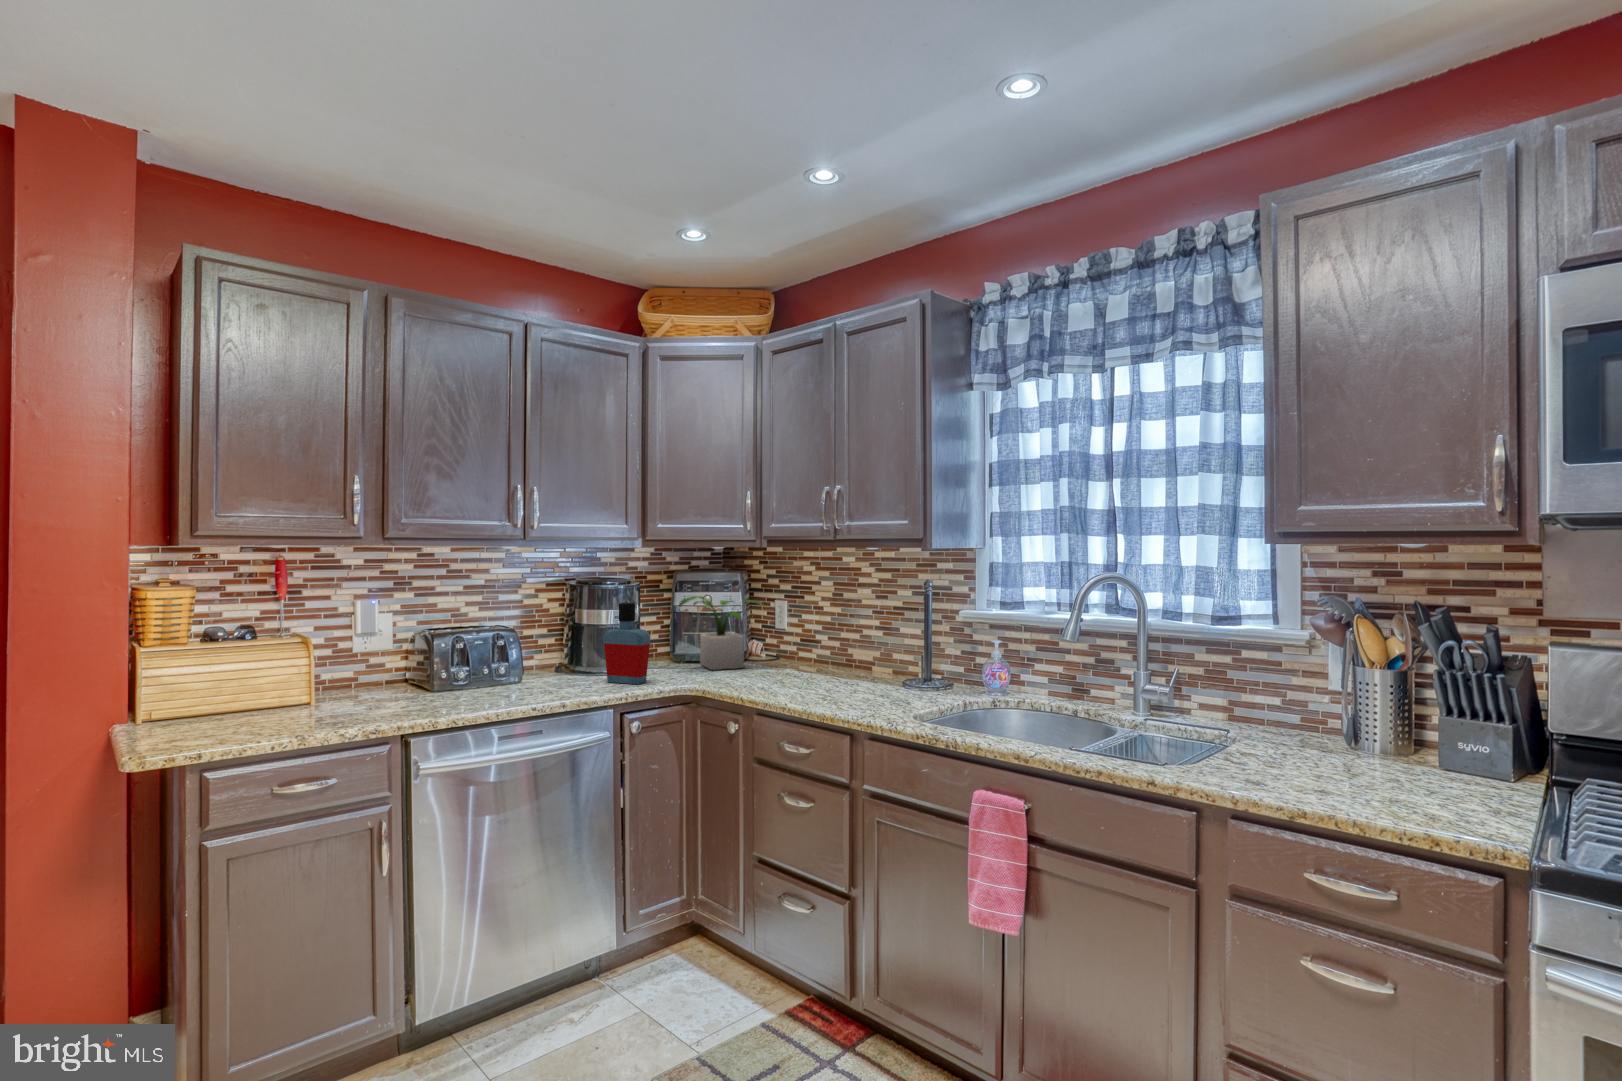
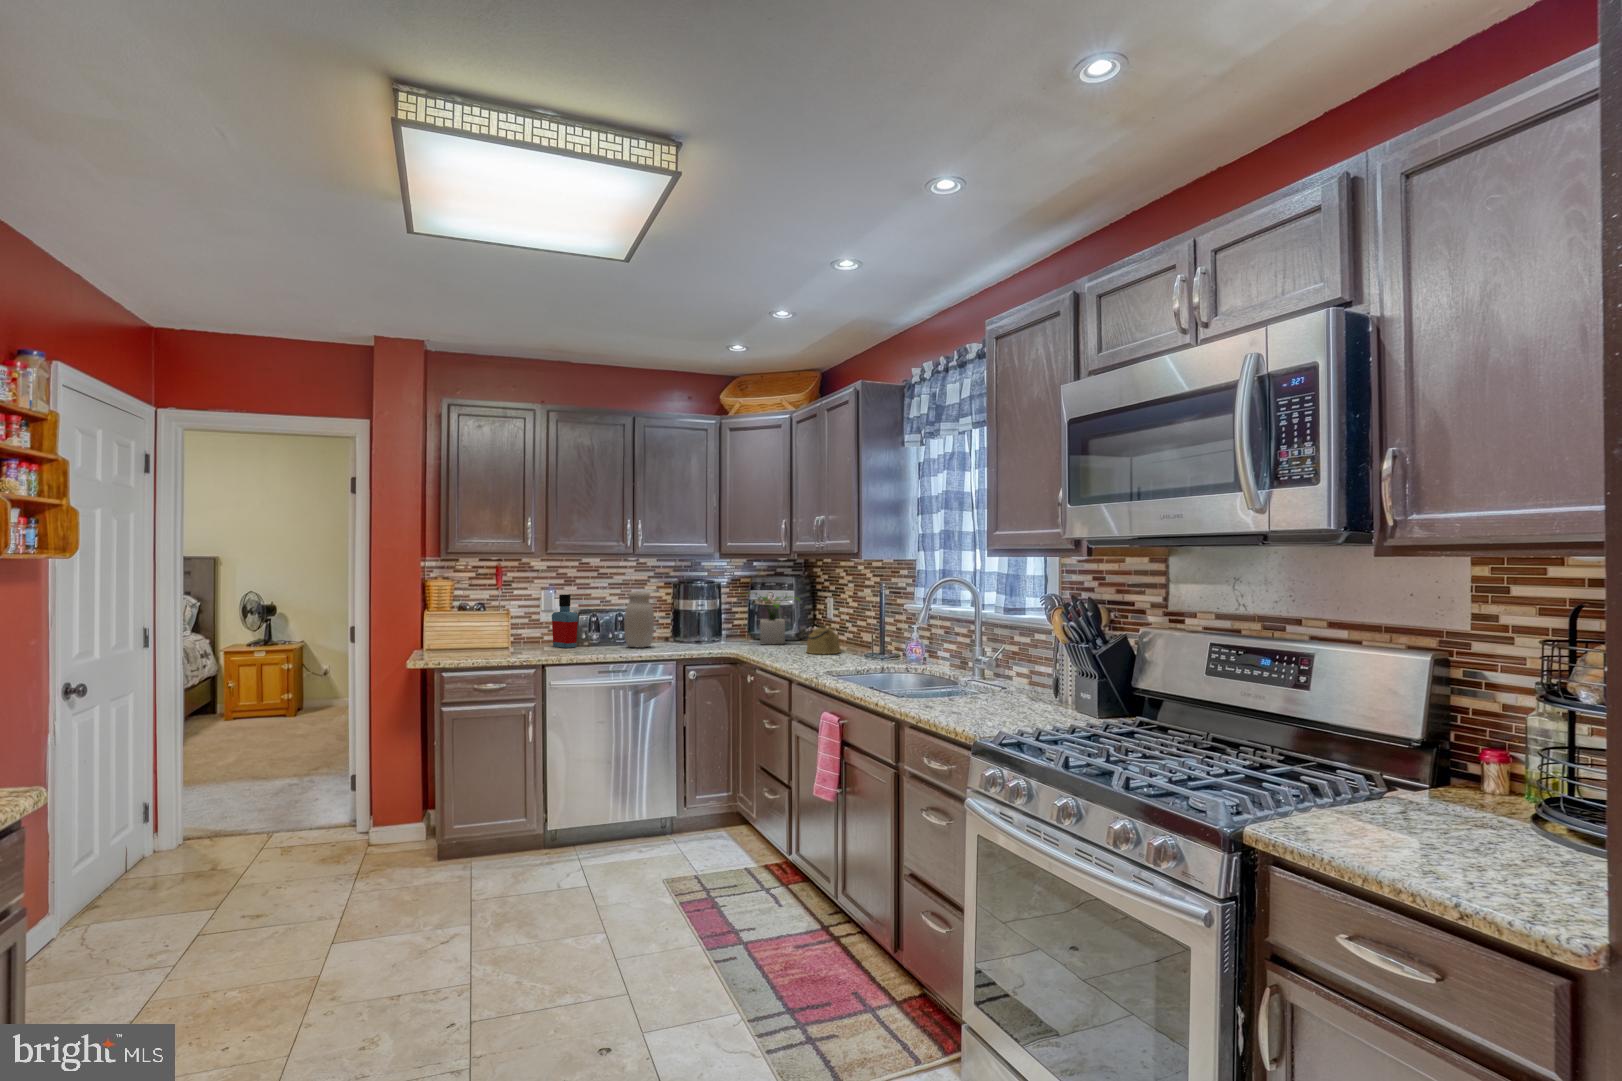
jar: none [511,599,559,687] -> present [624,591,654,648]
bottle: present [603,603,650,684] -> present [552,594,578,648]
kettle: none [790,642,850,685] -> present [801,625,841,654]

